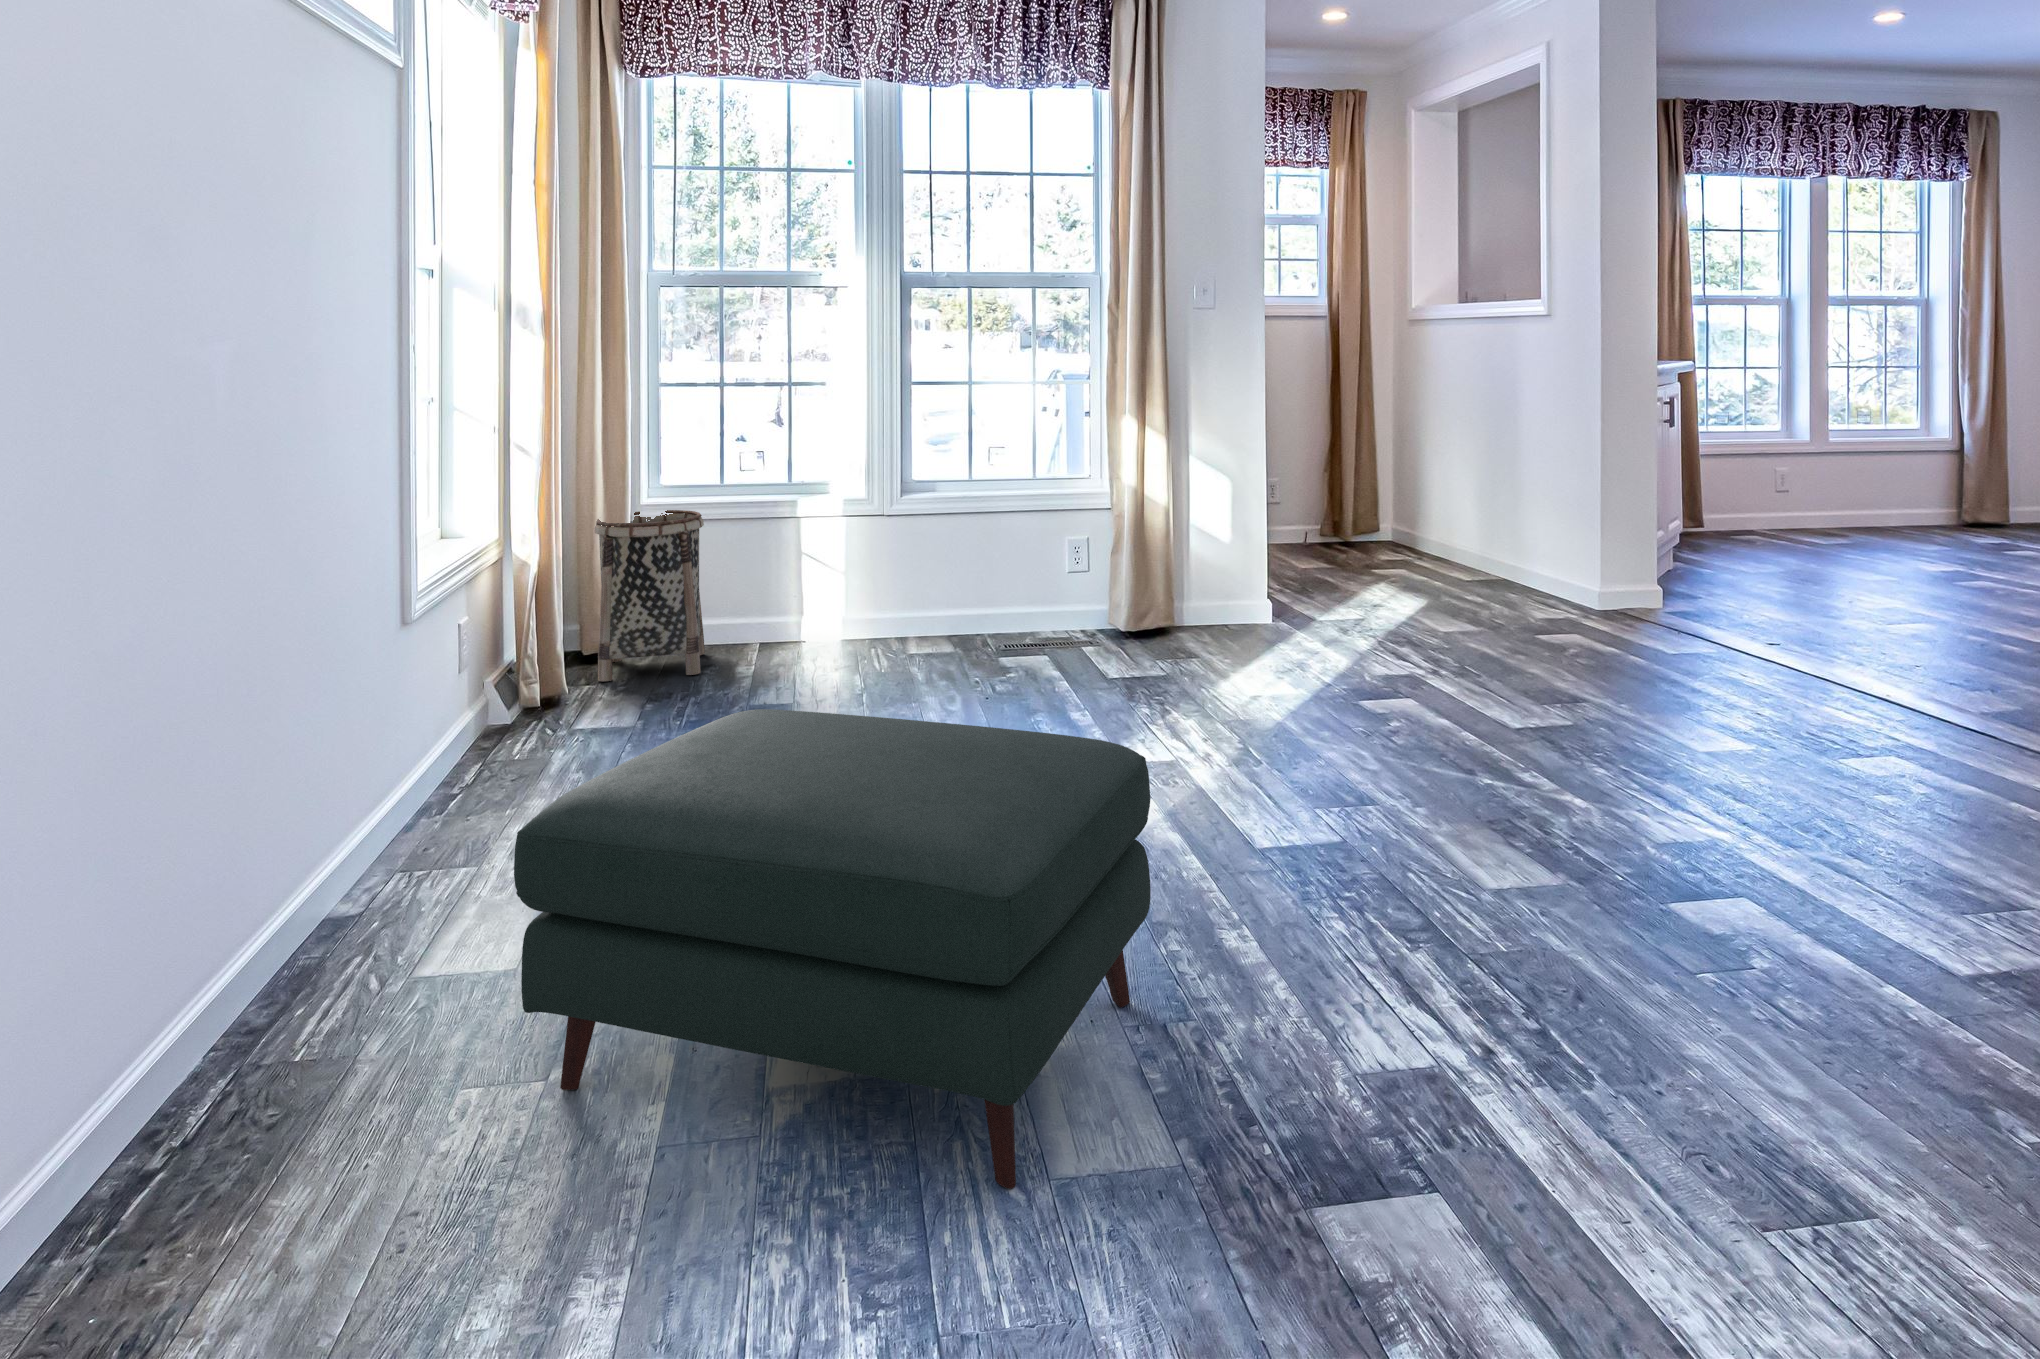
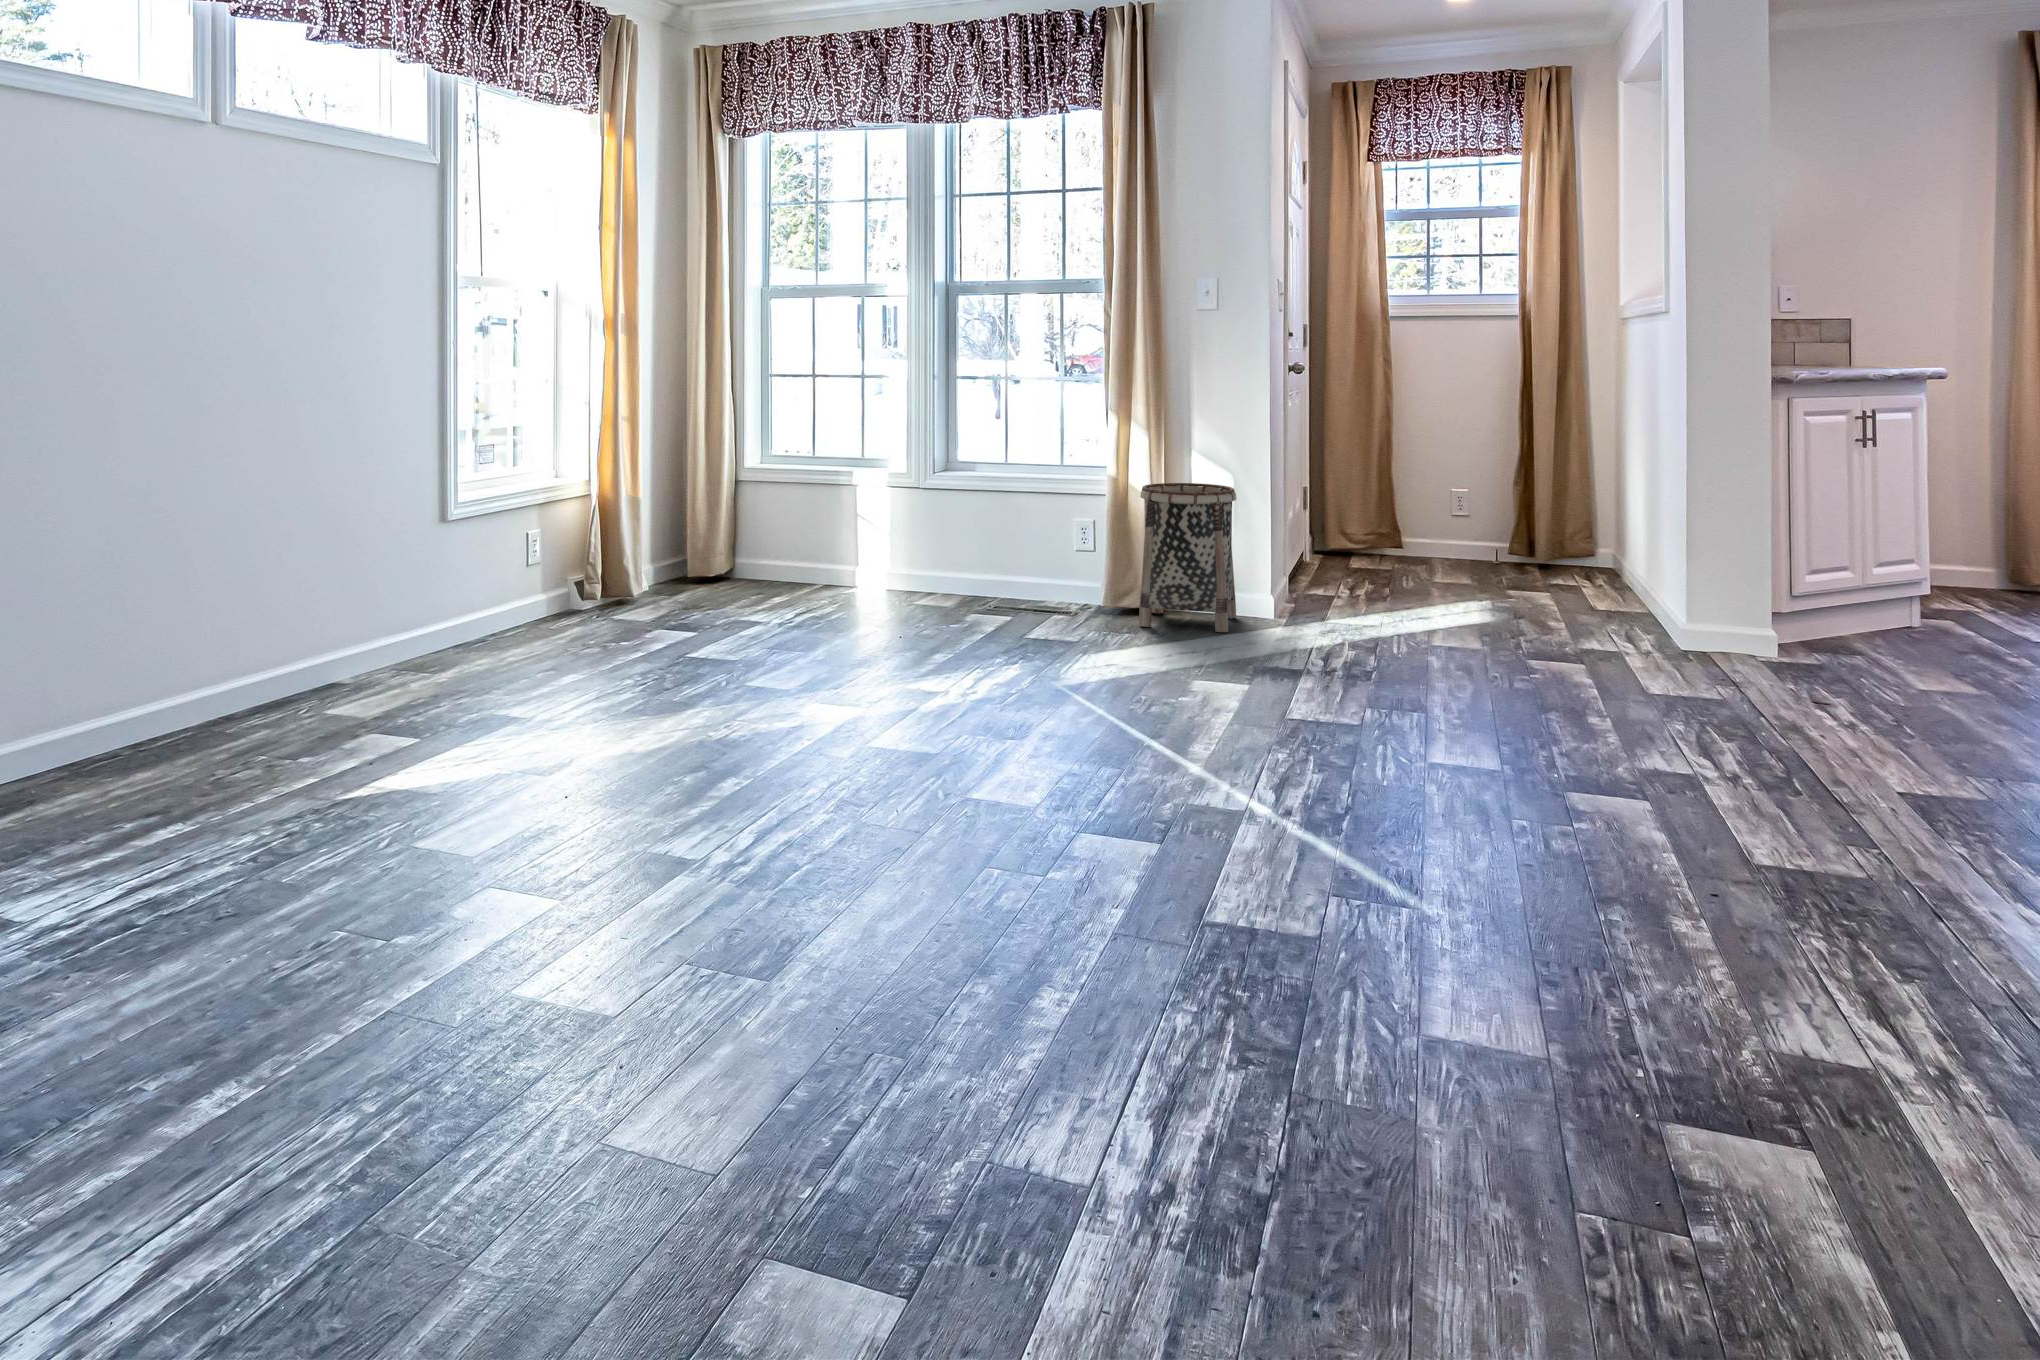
ottoman: present [514,709,1151,1189] -> none [1023,632,1577,1030]

